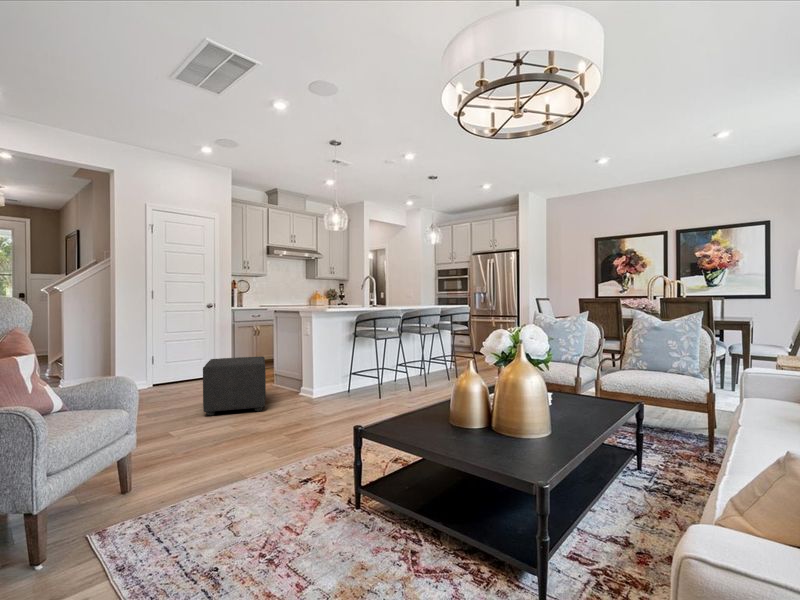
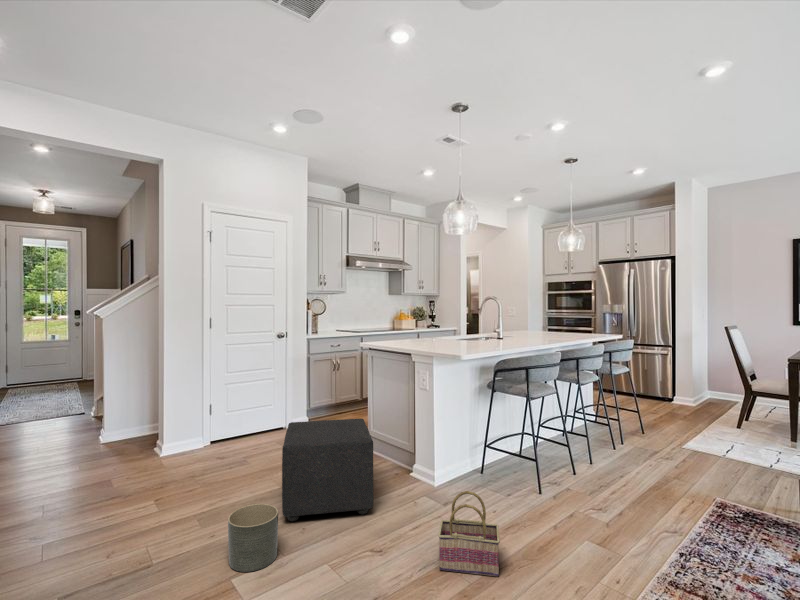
basket: none [295,384,333,427] -> present [438,491,500,577]
planter: none [166,399,198,433] -> present [228,504,278,572]

